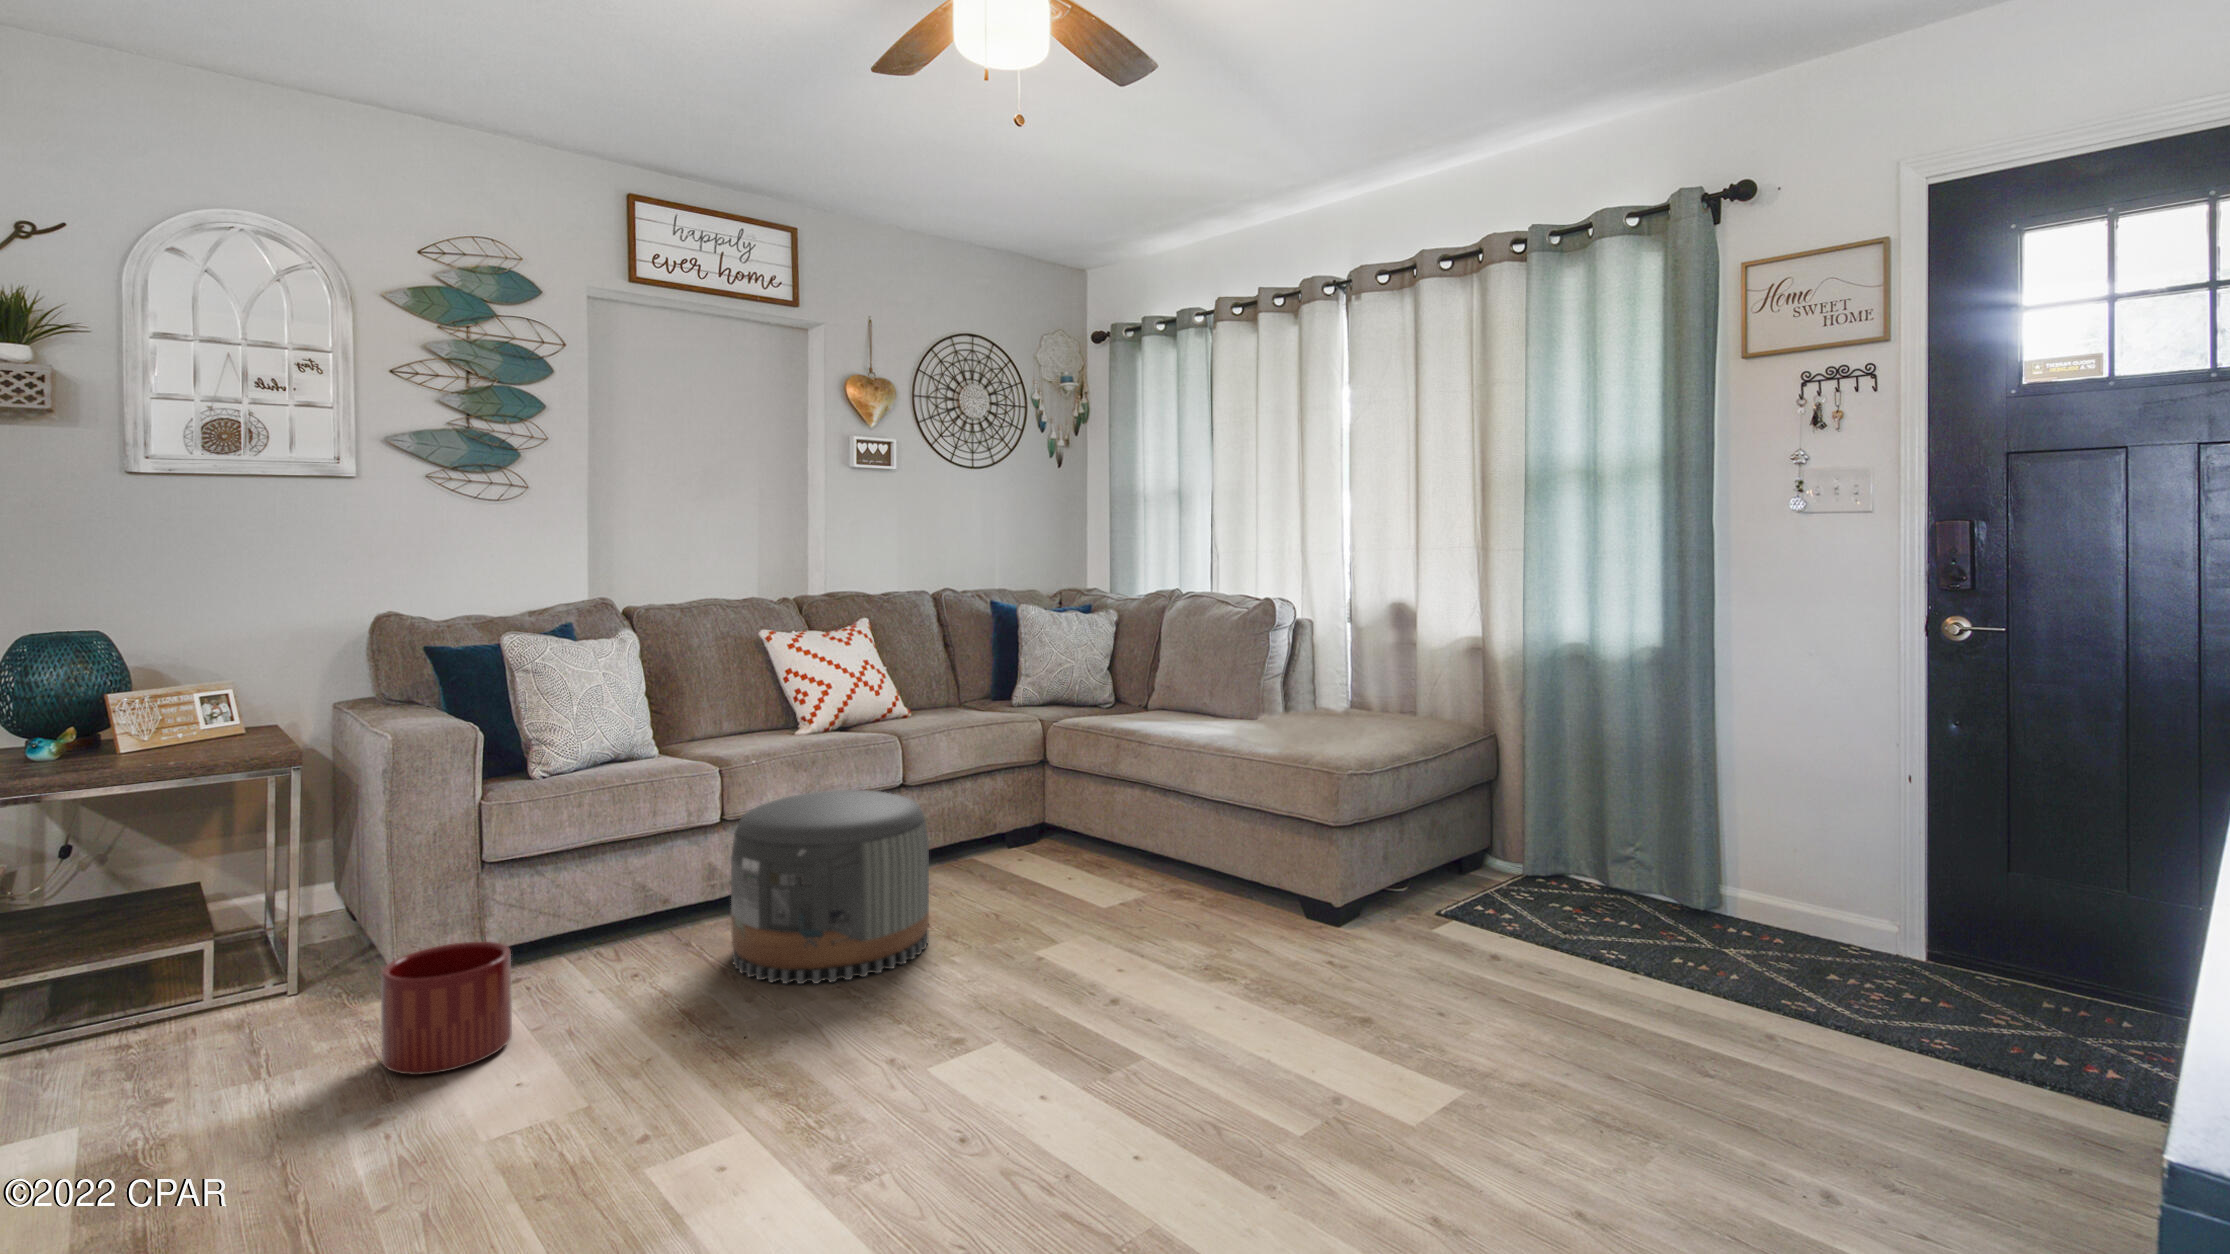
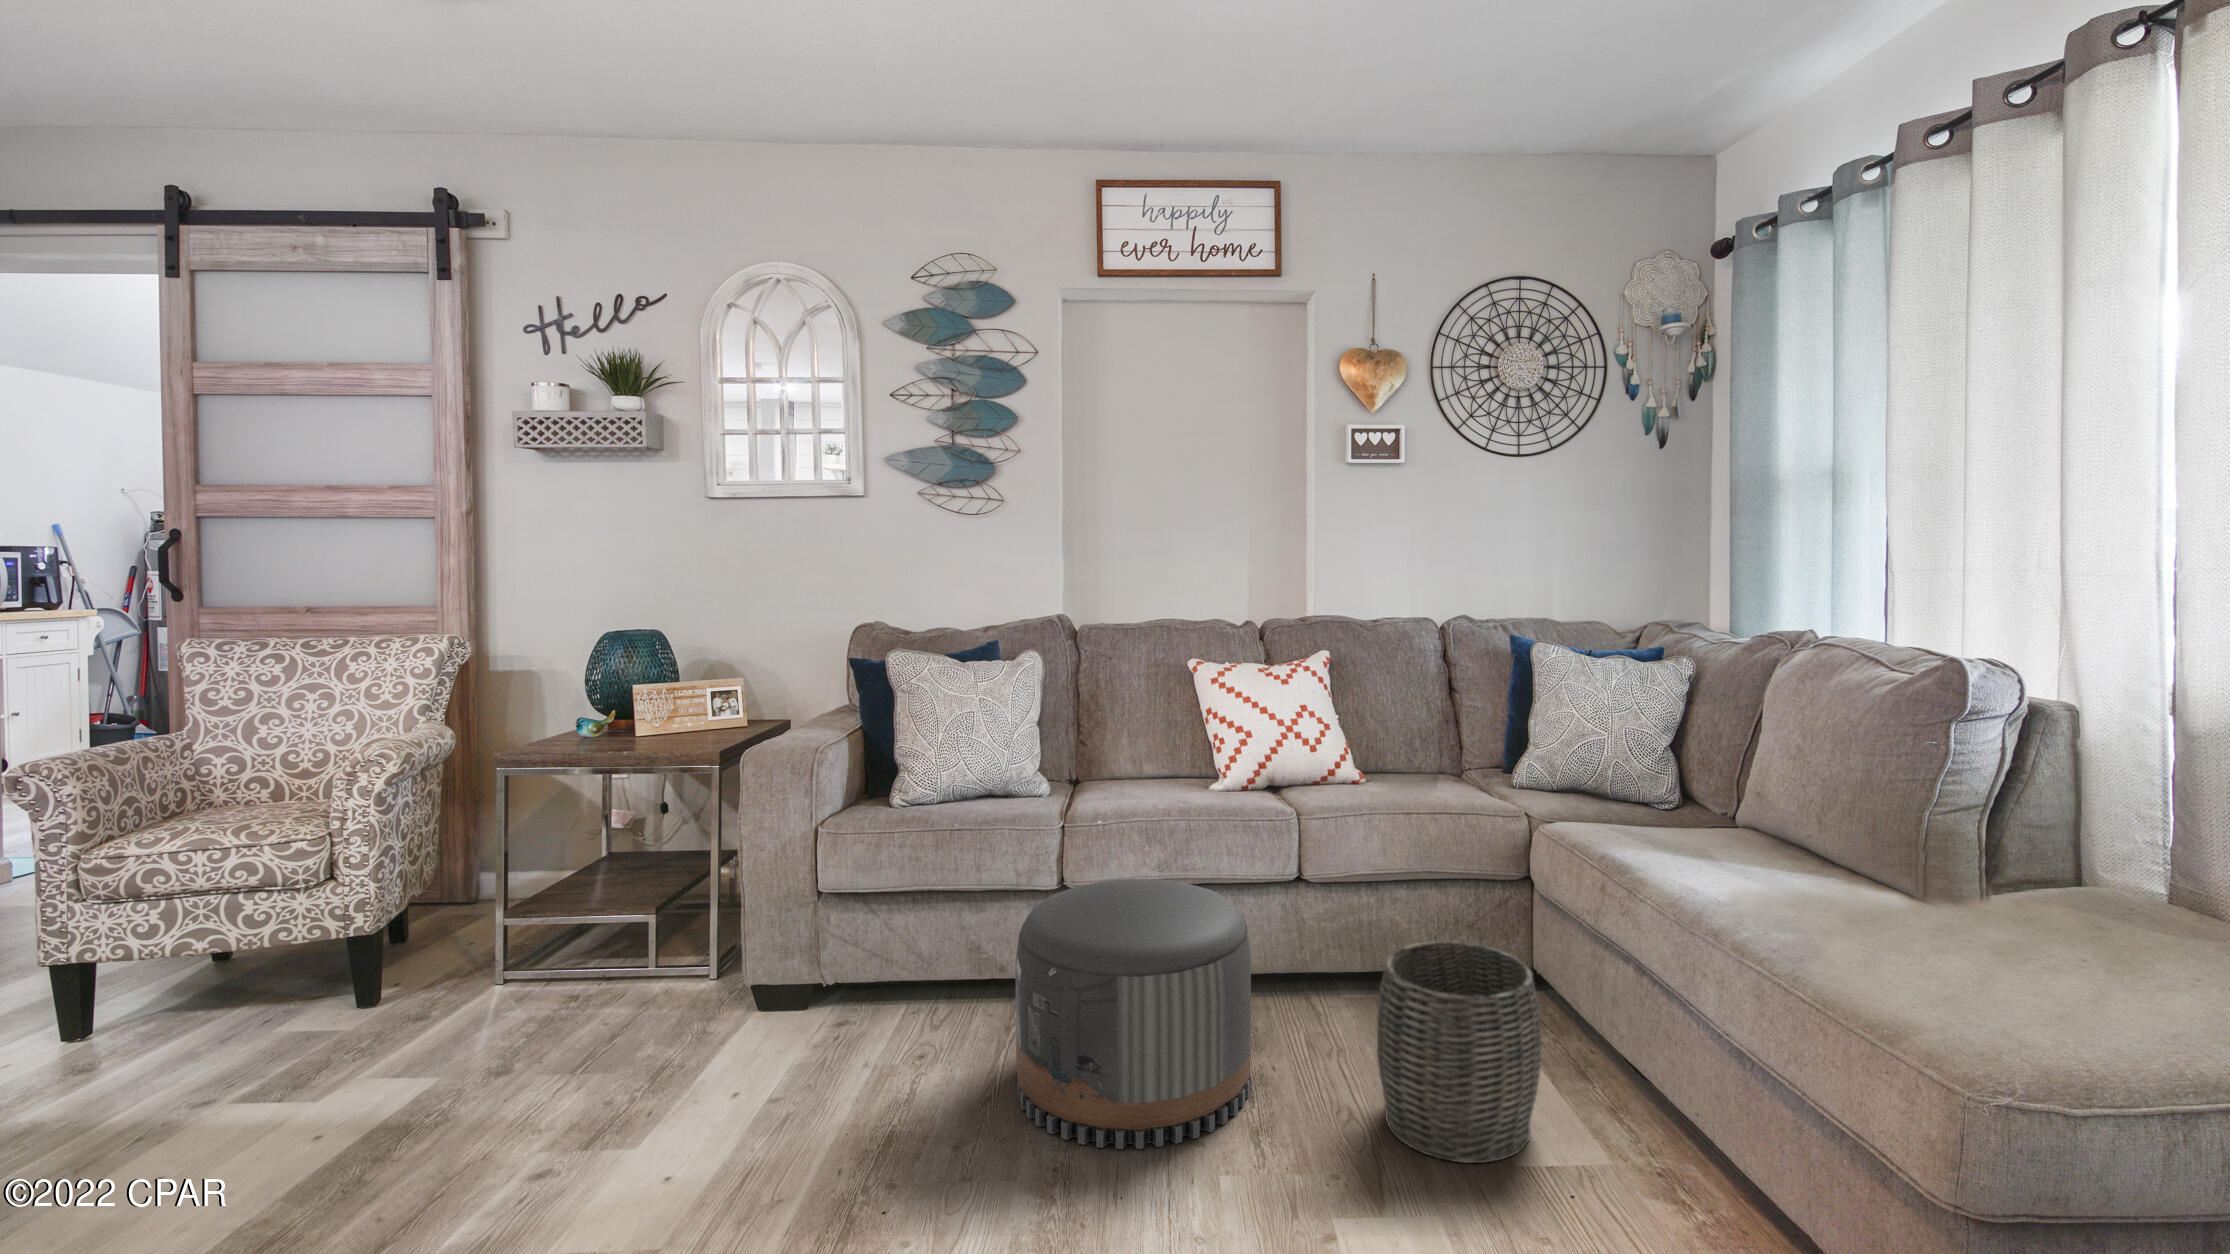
woven basket: none [1017,795,1126,928] -> present [1377,941,1541,1163]
planter: present [381,942,512,1075] -> none [653,990,775,1132]

